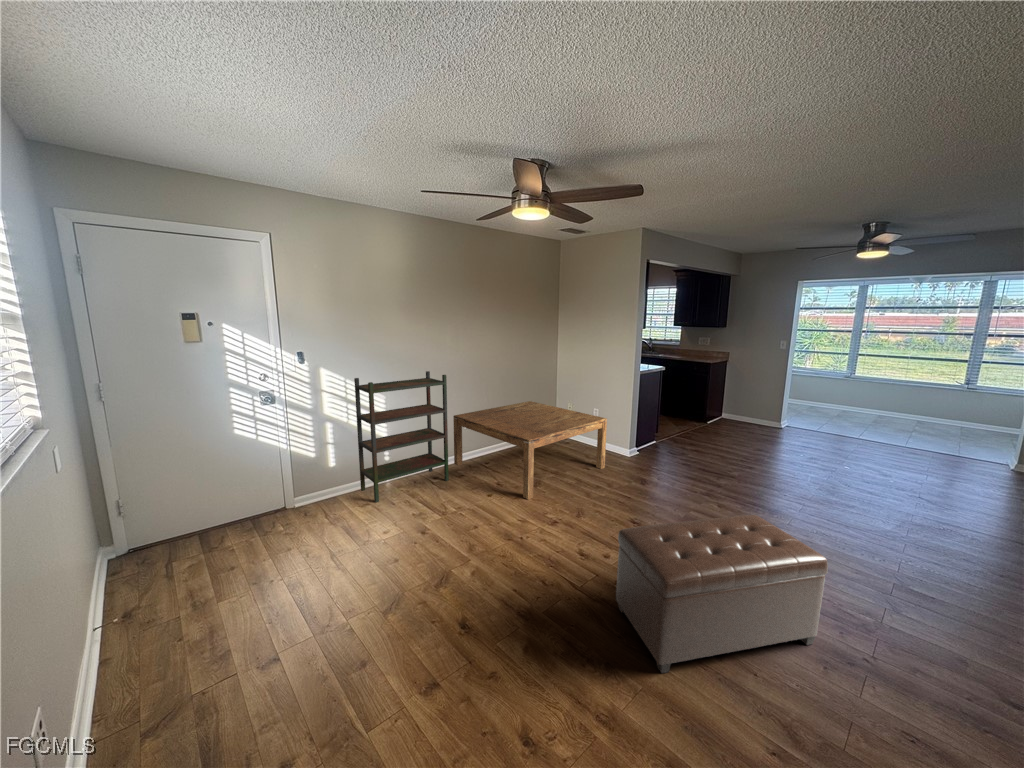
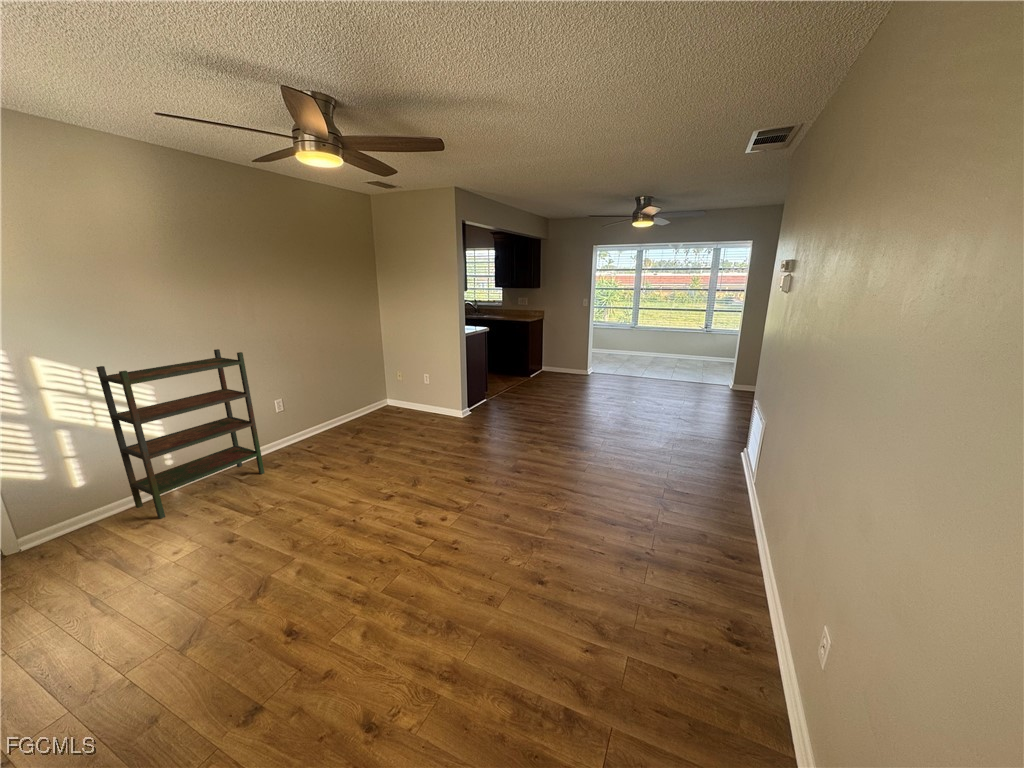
coffee table: present [453,401,607,499] -> none [262,372,442,477]
ottoman: present [616,515,828,673] -> none [449,456,617,615]

